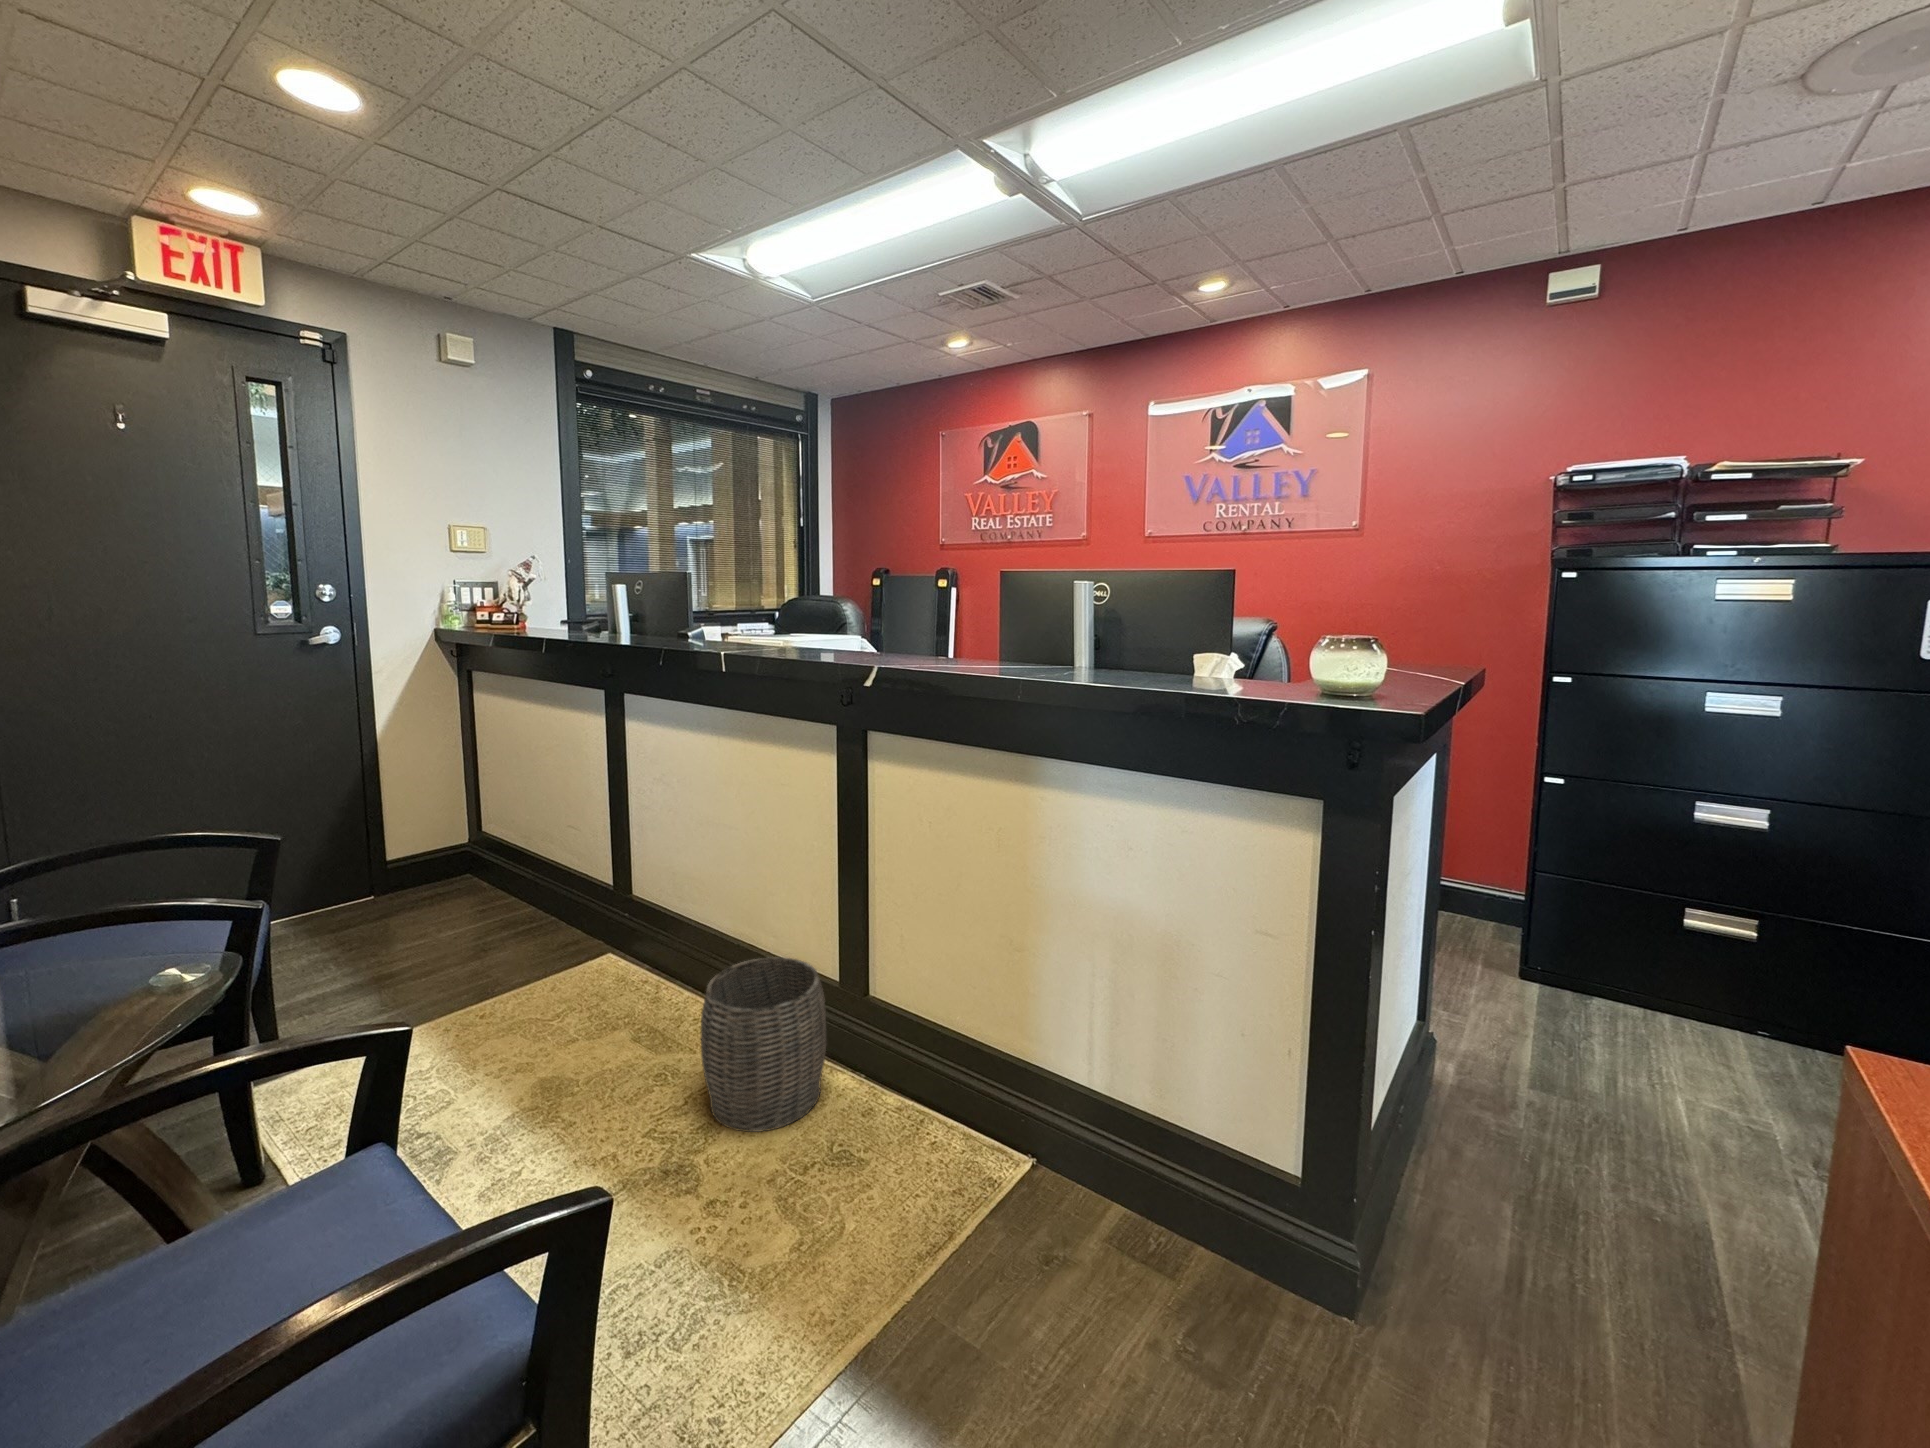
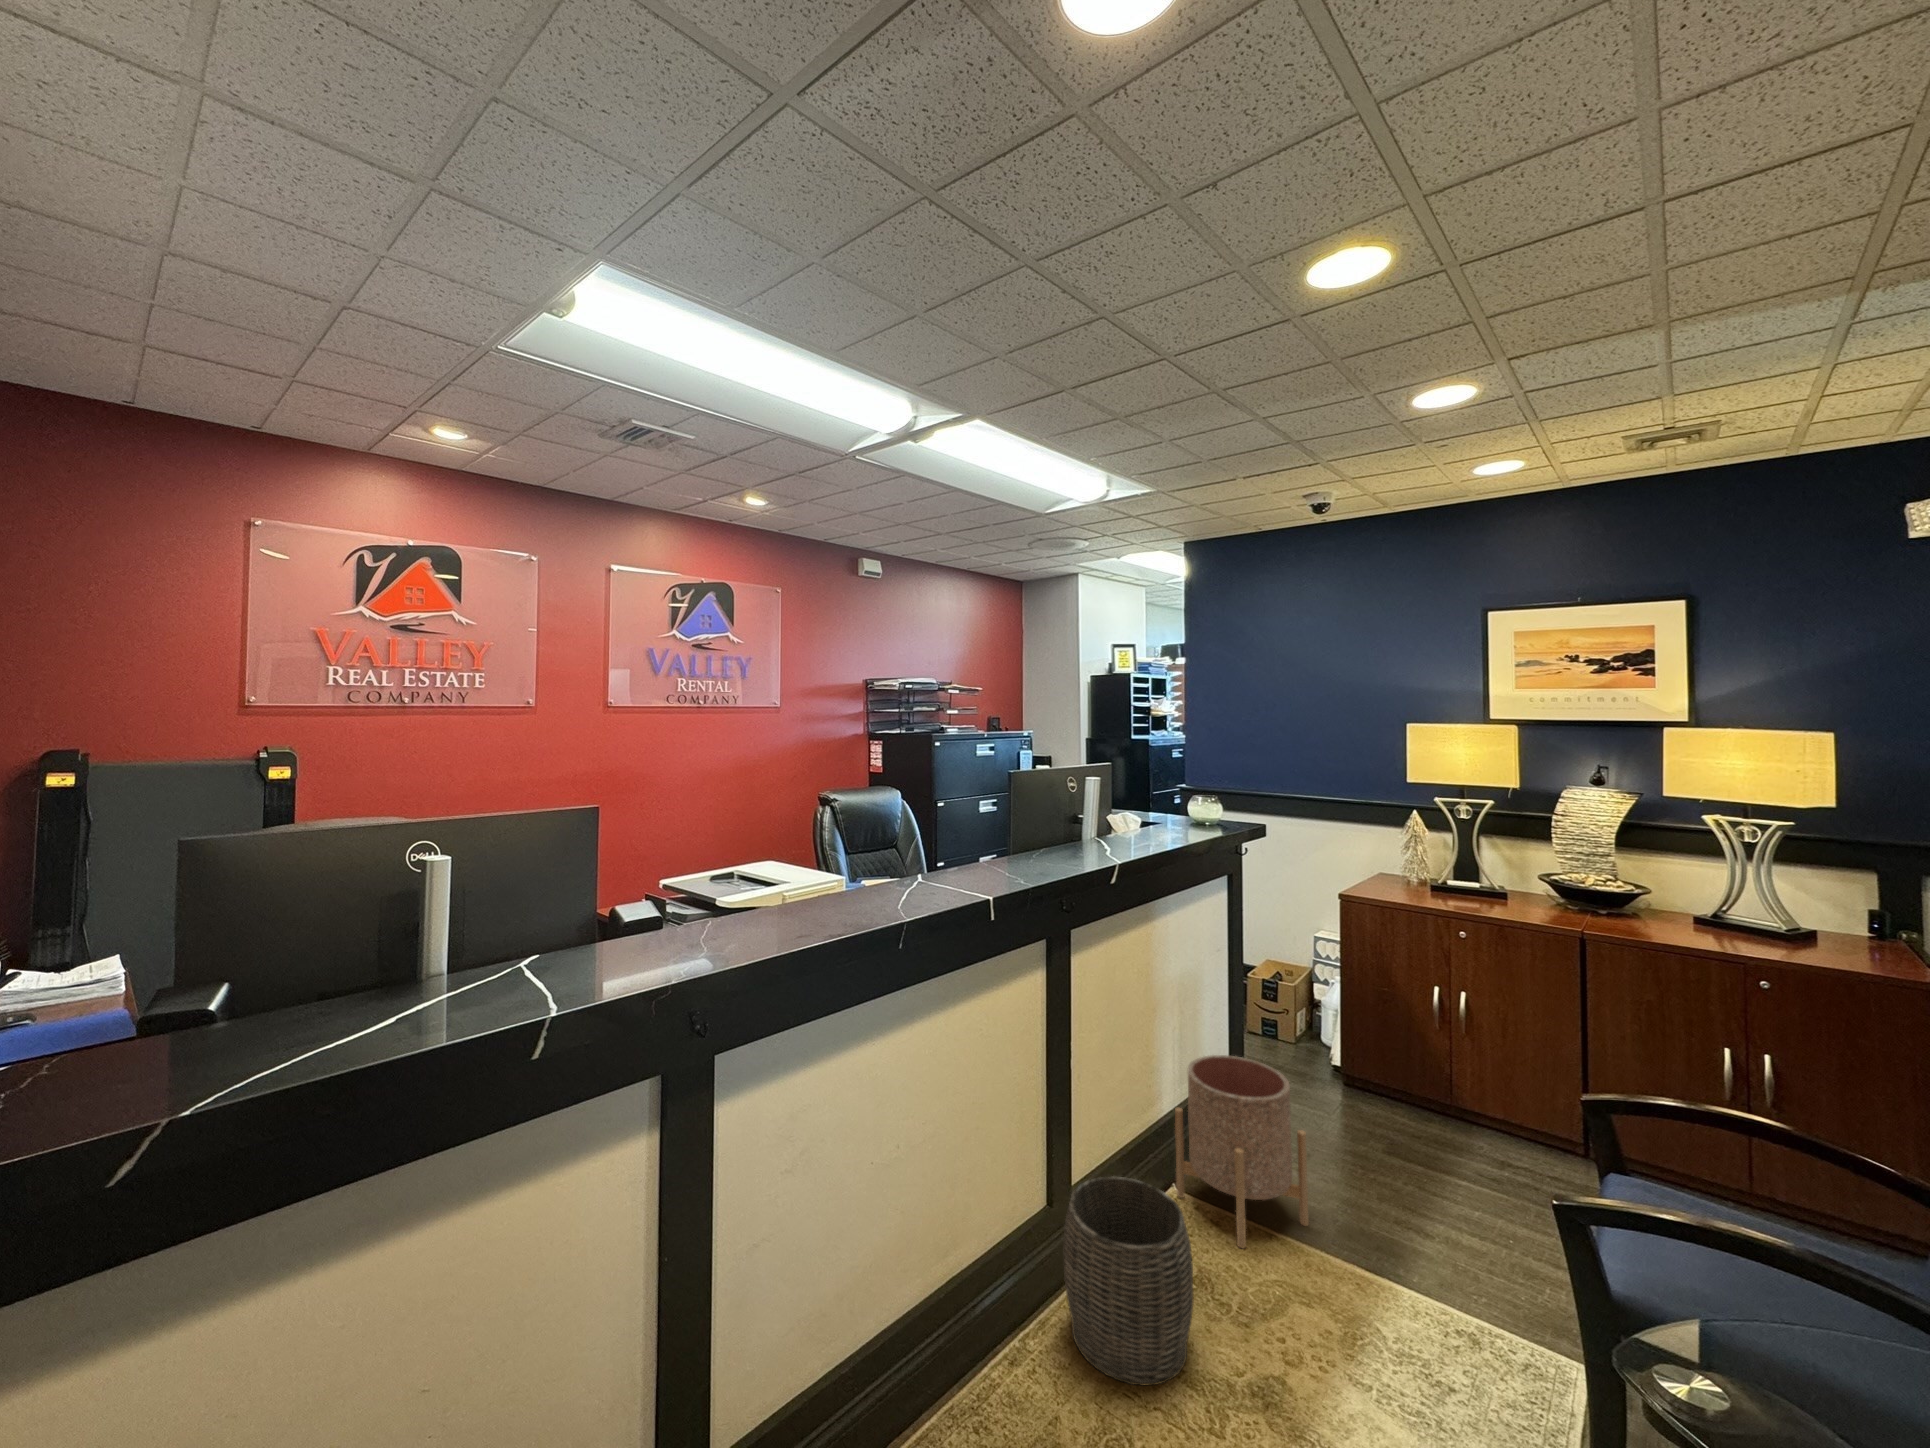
planter: none [898,997,1079,1298] -> present [1175,1055,1309,1248]

